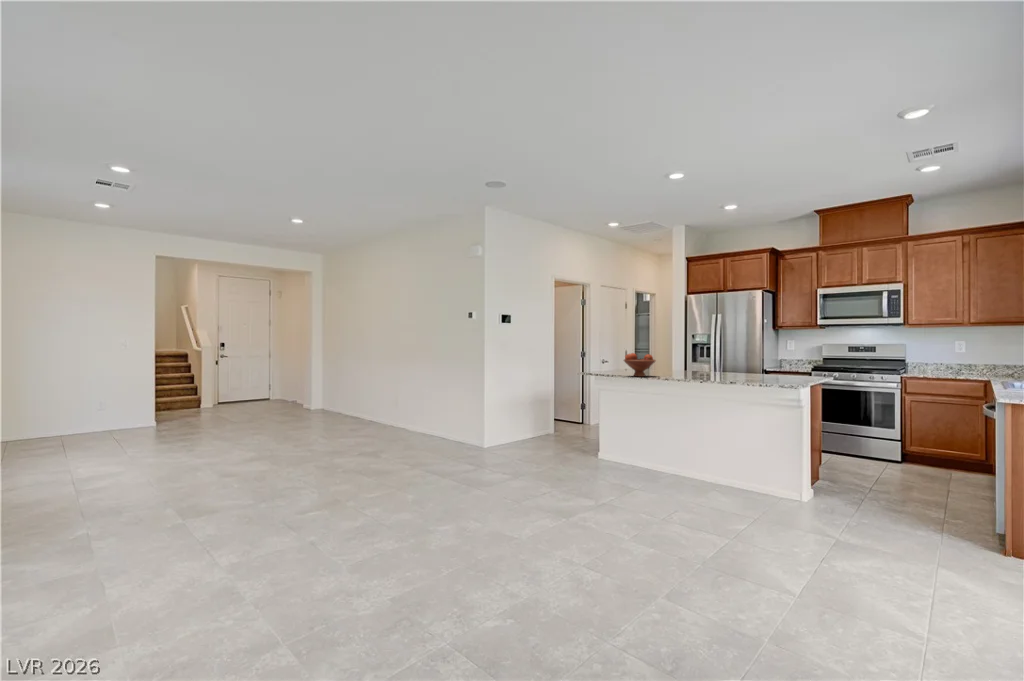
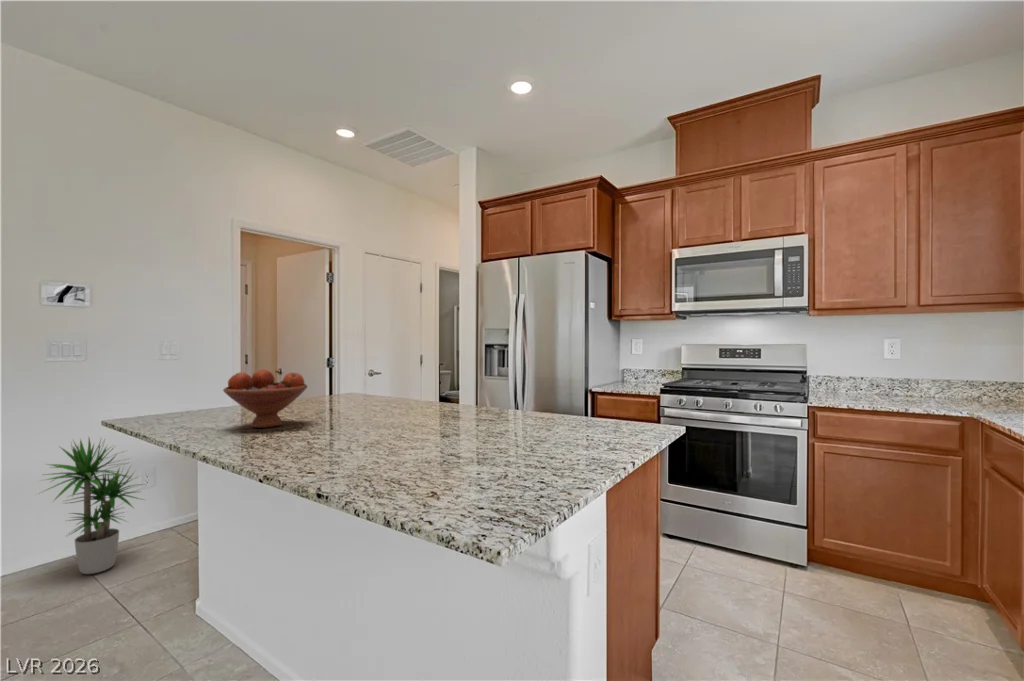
potted plant: none [504,385,543,449] -> present [45,439,143,574]

